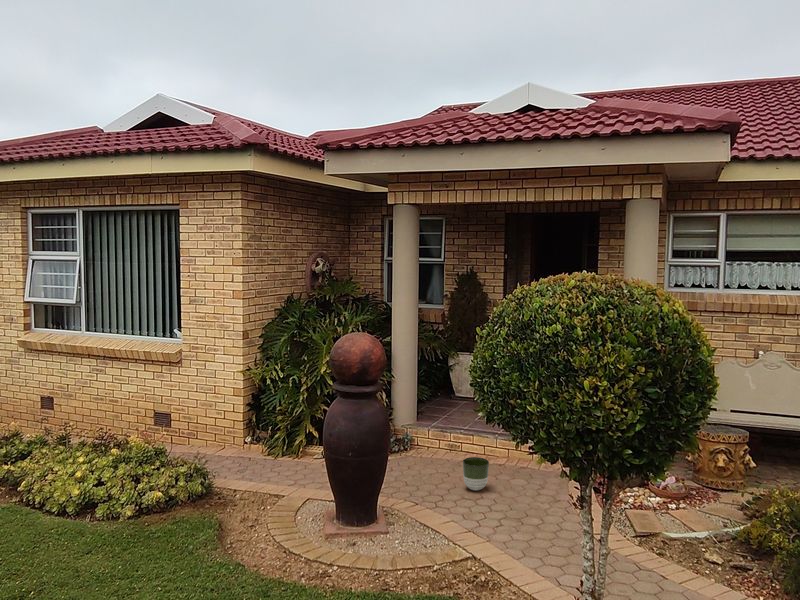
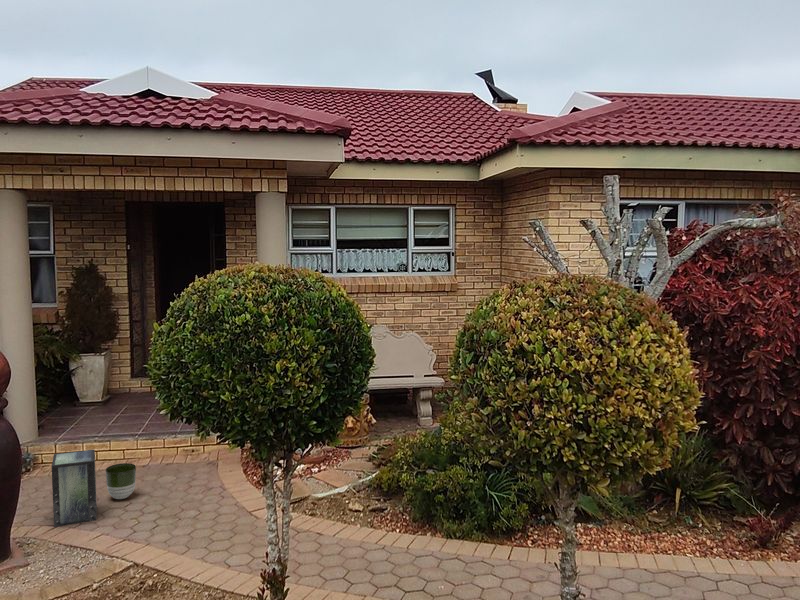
storage box: none [415,438,453,506] -> present [52,450,97,527]

